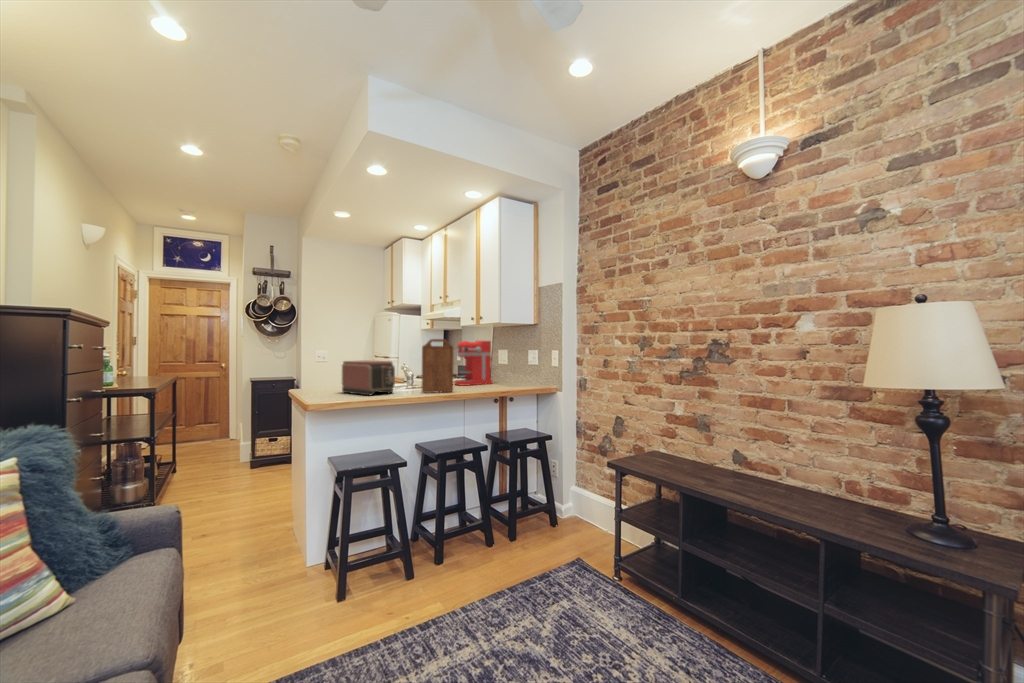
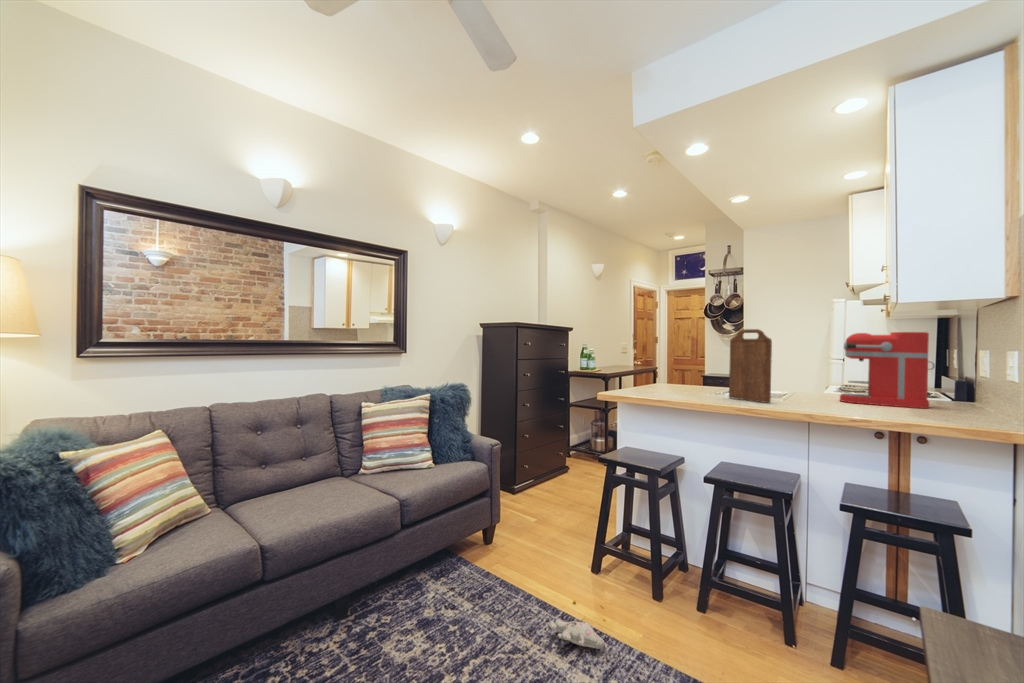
toaster: present [342,360,395,395] -> none [668,355,705,394]
plush toy: none [371,620,447,652] -> present [550,600,605,649]

